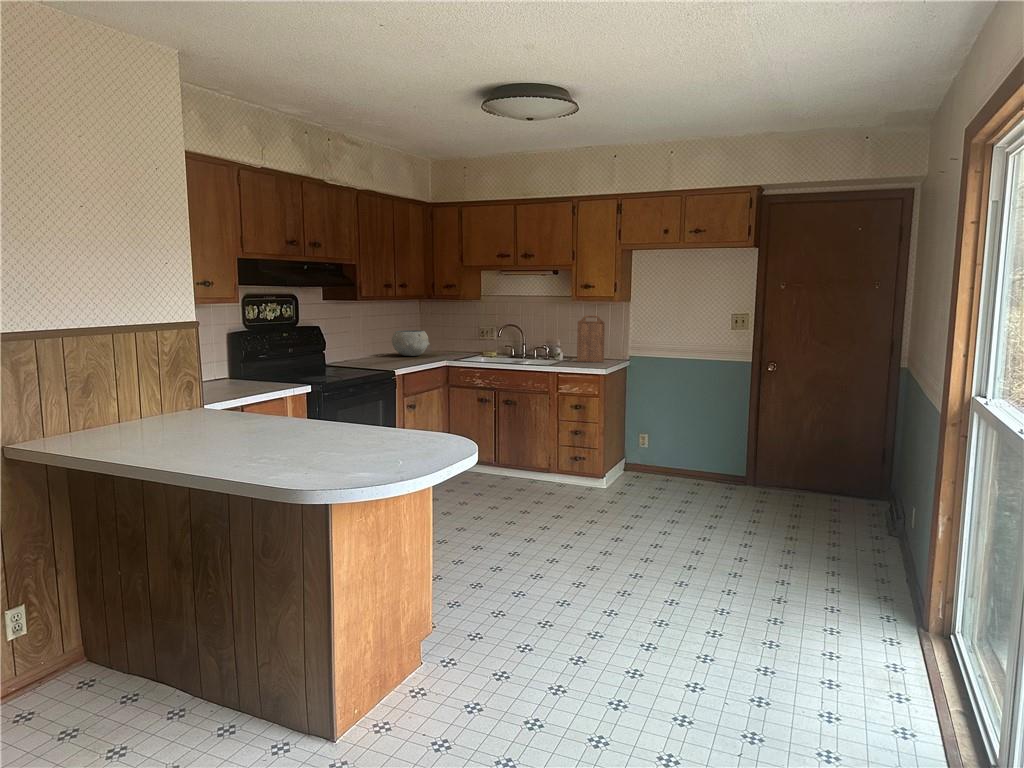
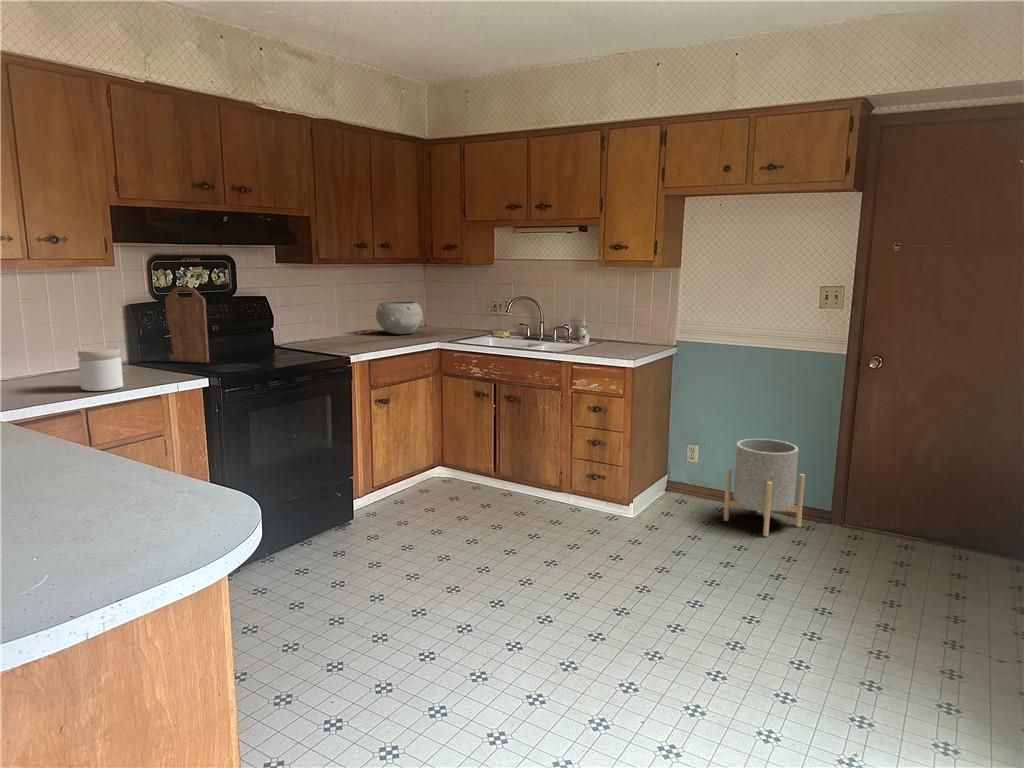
cutting board: present [577,315,605,362] -> present [165,287,209,363]
jar: none [227,363,257,395] -> present [78,347,123,391]
planter: none [671,426,727,495] -> present [724,439,805,536]

